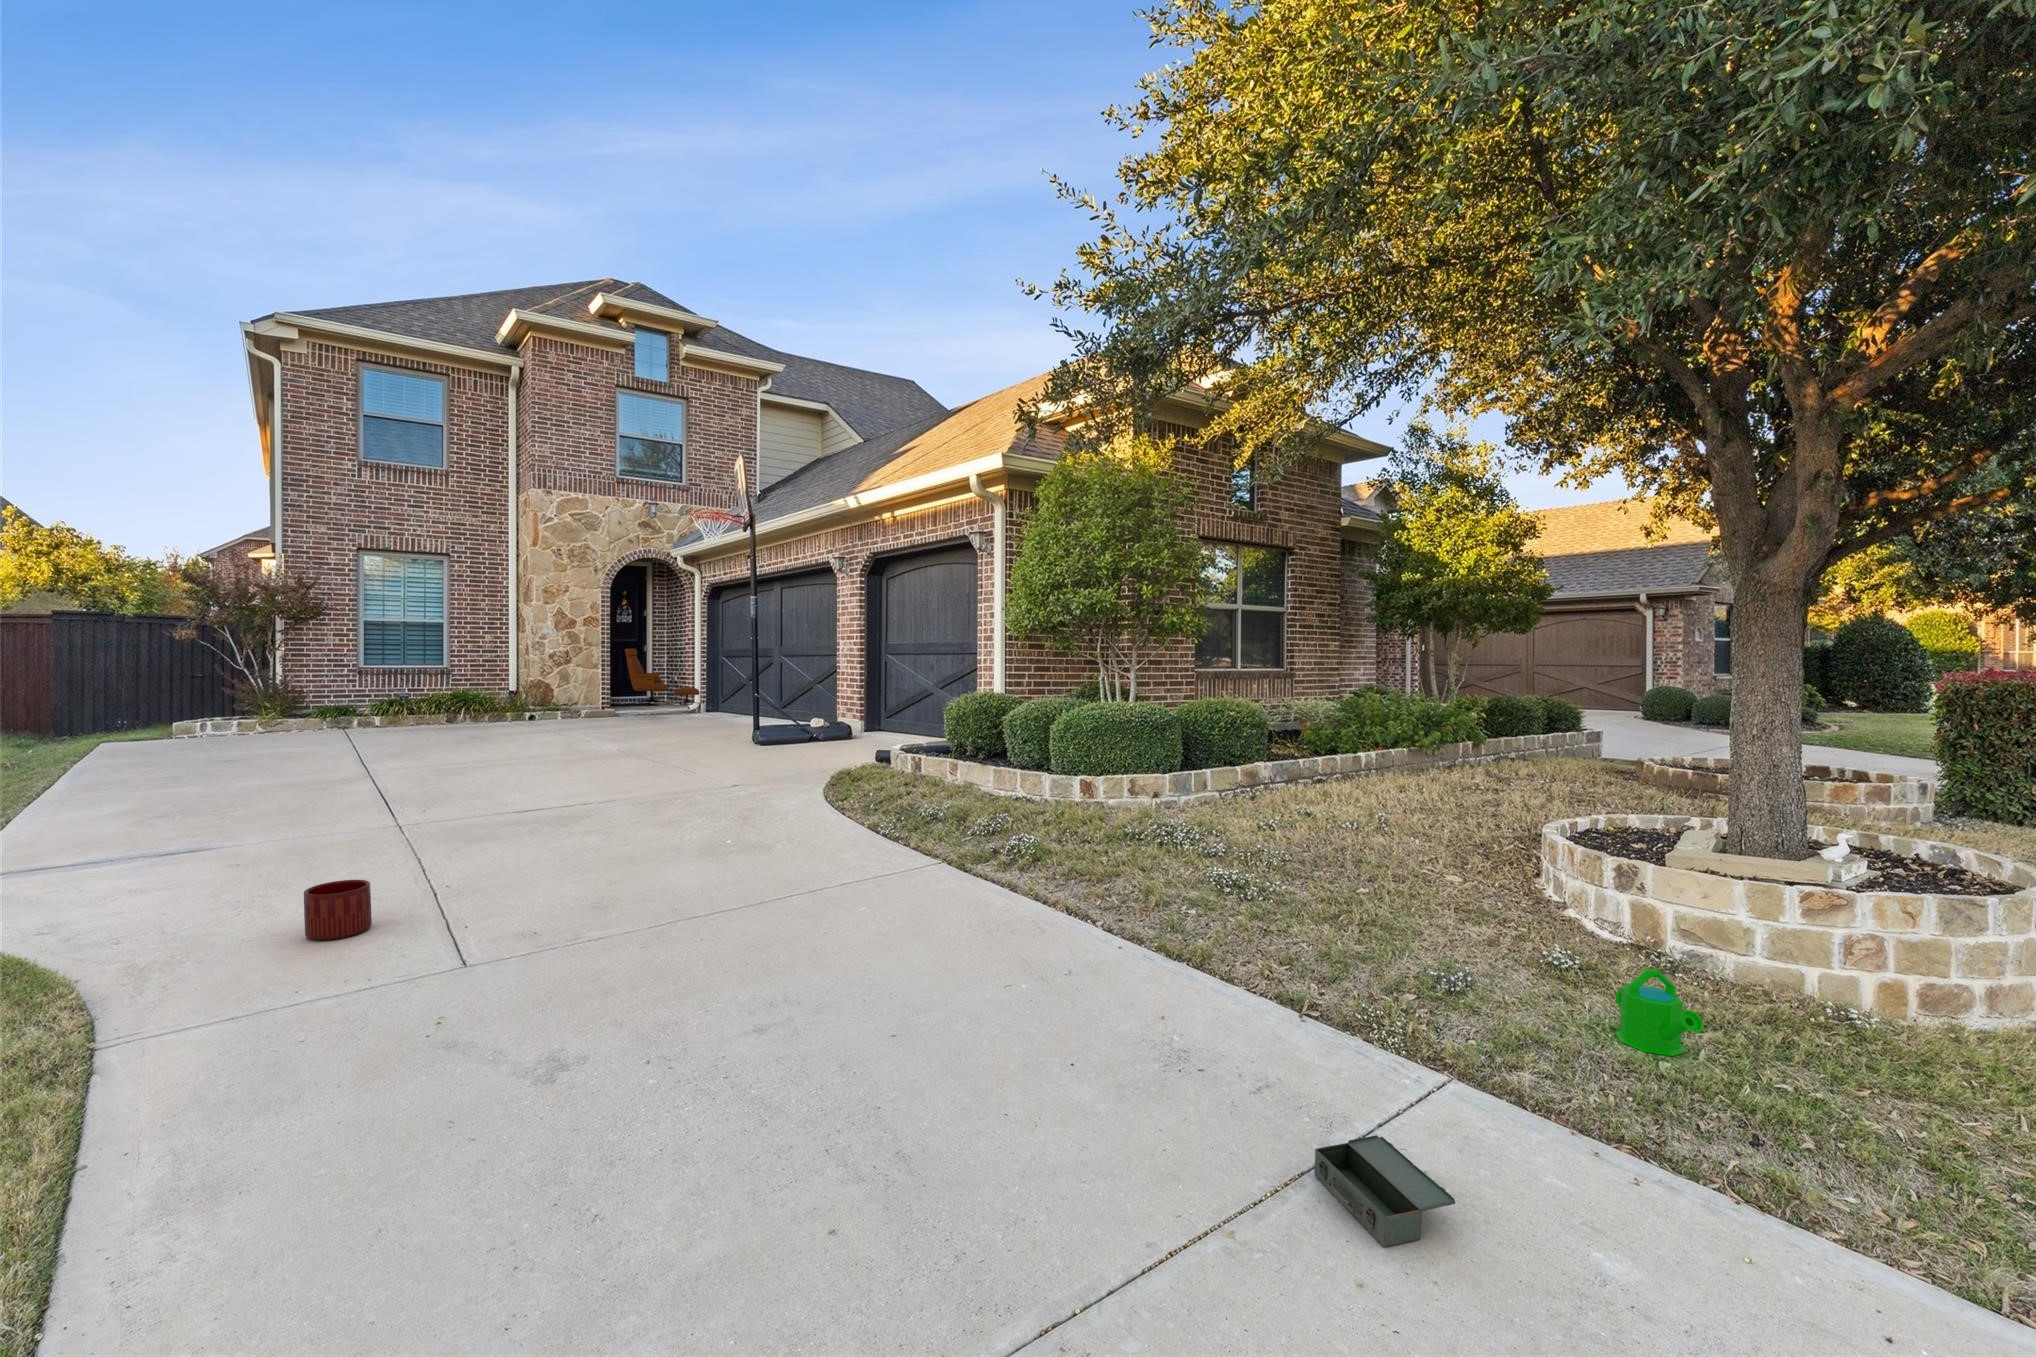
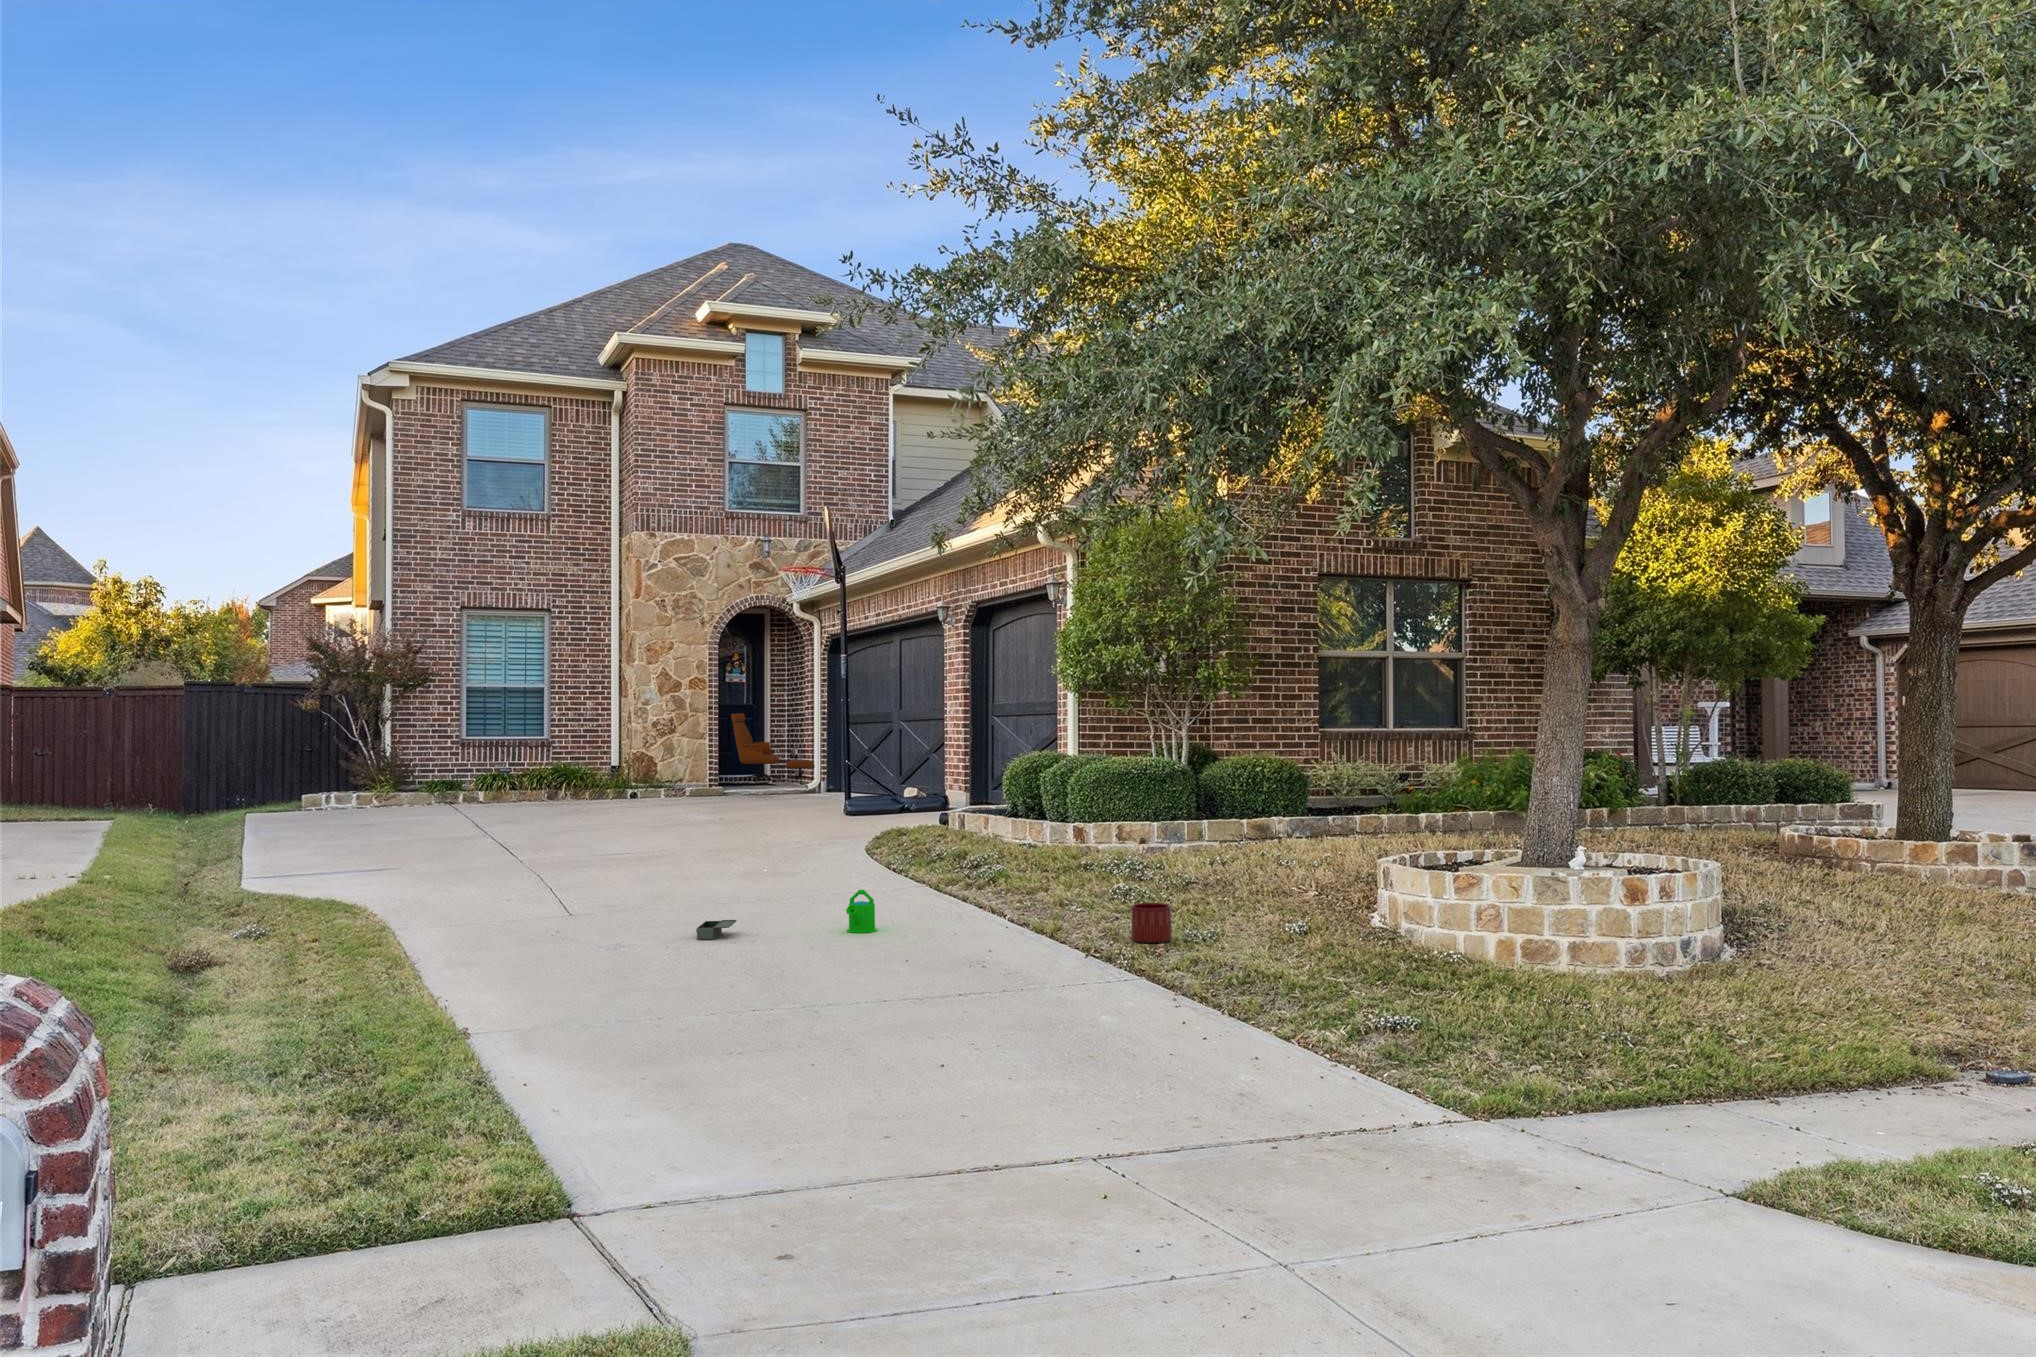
planter: present [304,880,372,940] -> present [1131,903,1172,943]
watering can: present [1615,969,1704,1056] -> present [846,890,877,933]
toolbox: present [1315,1135,1455,1247] -> present [696,920,737,940]

